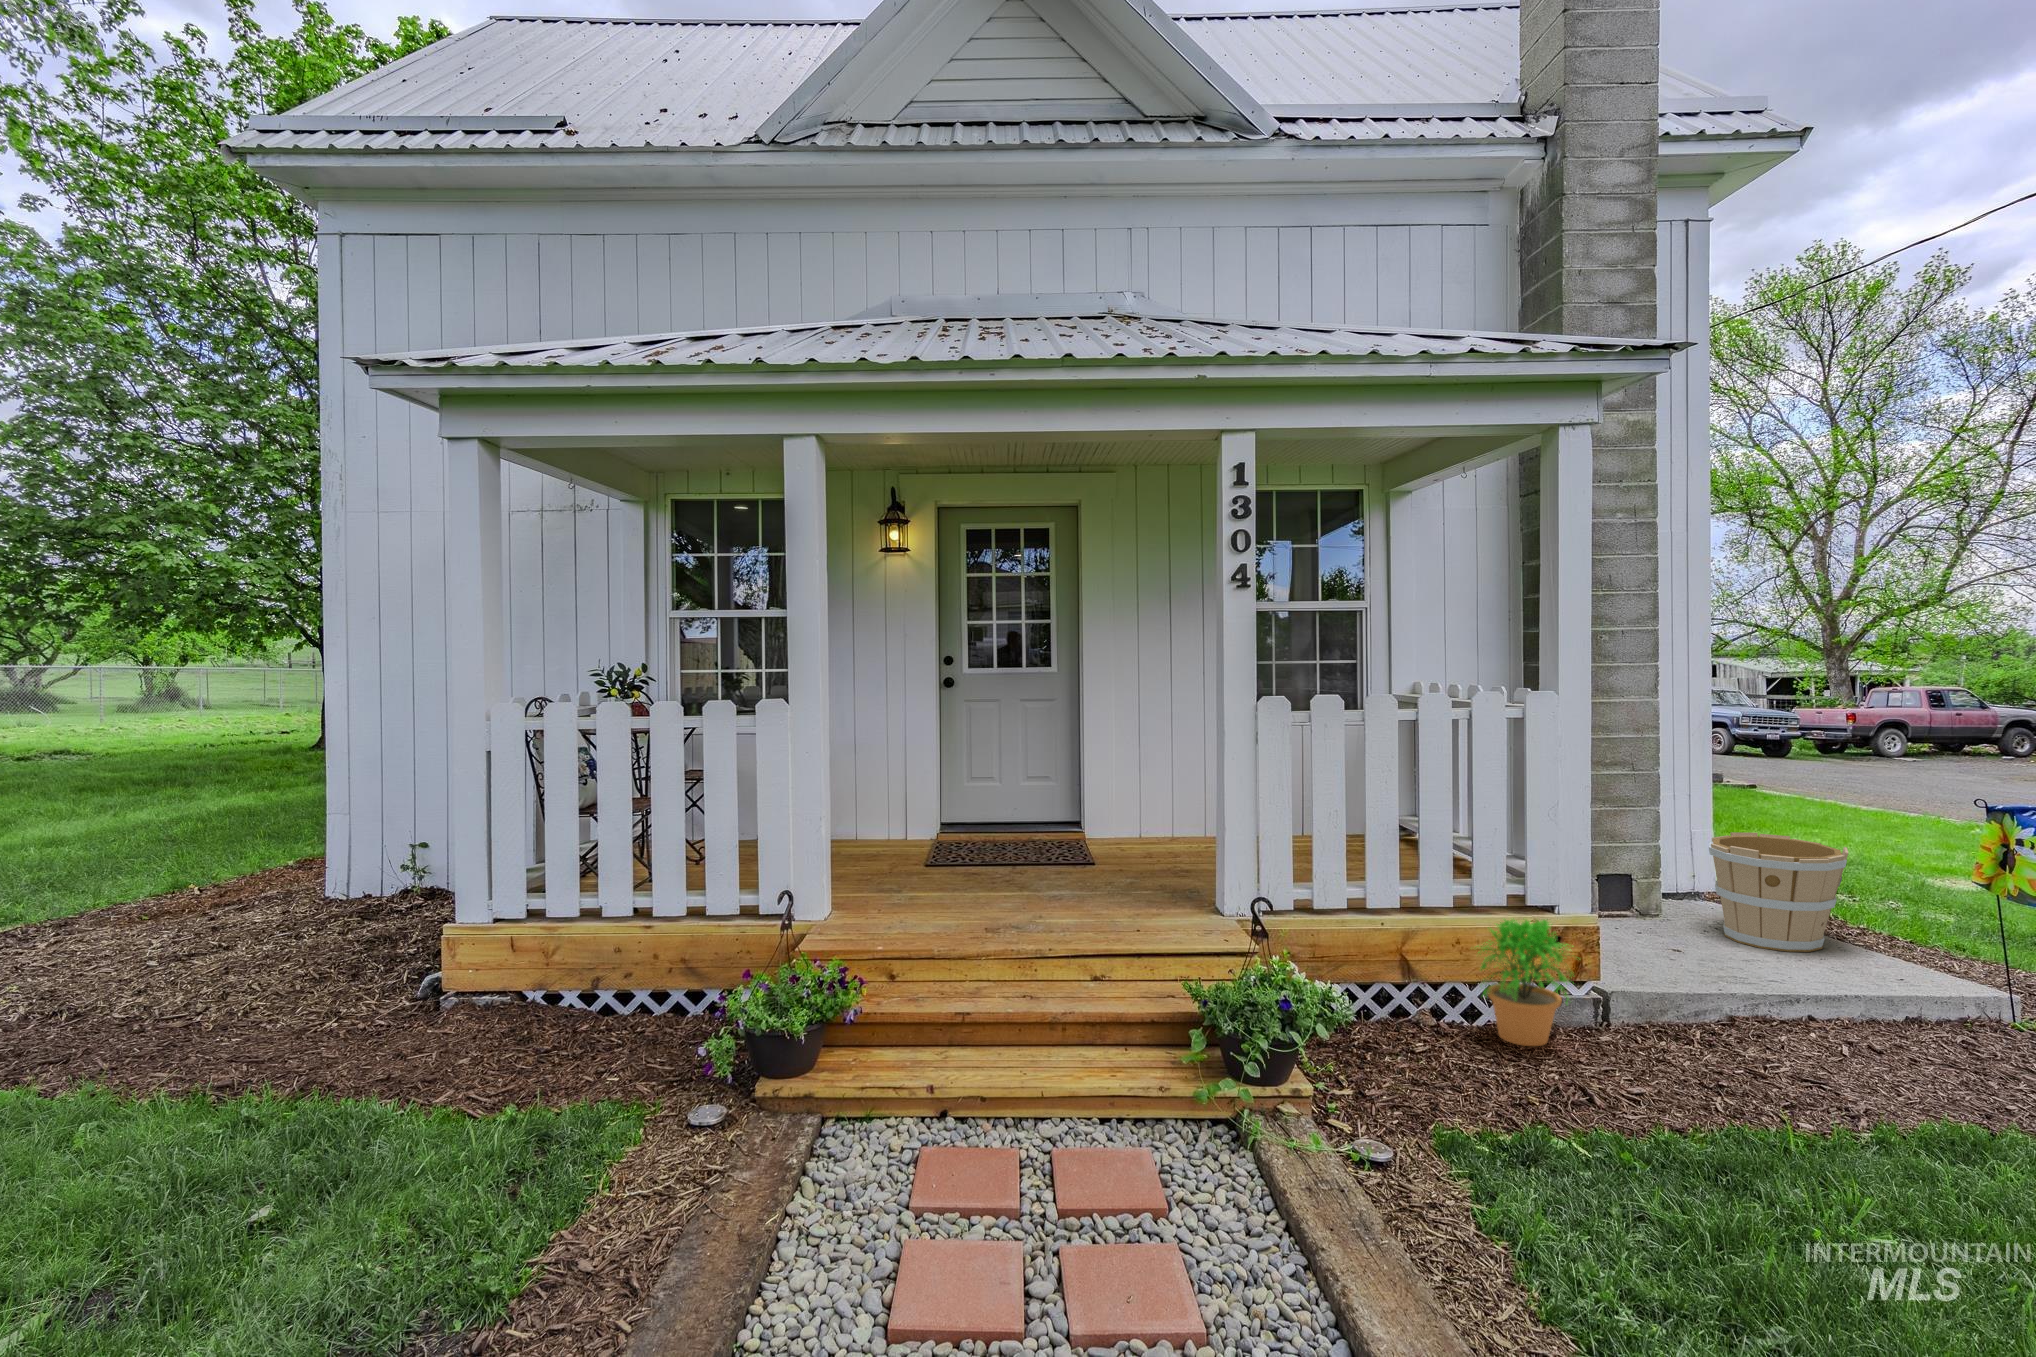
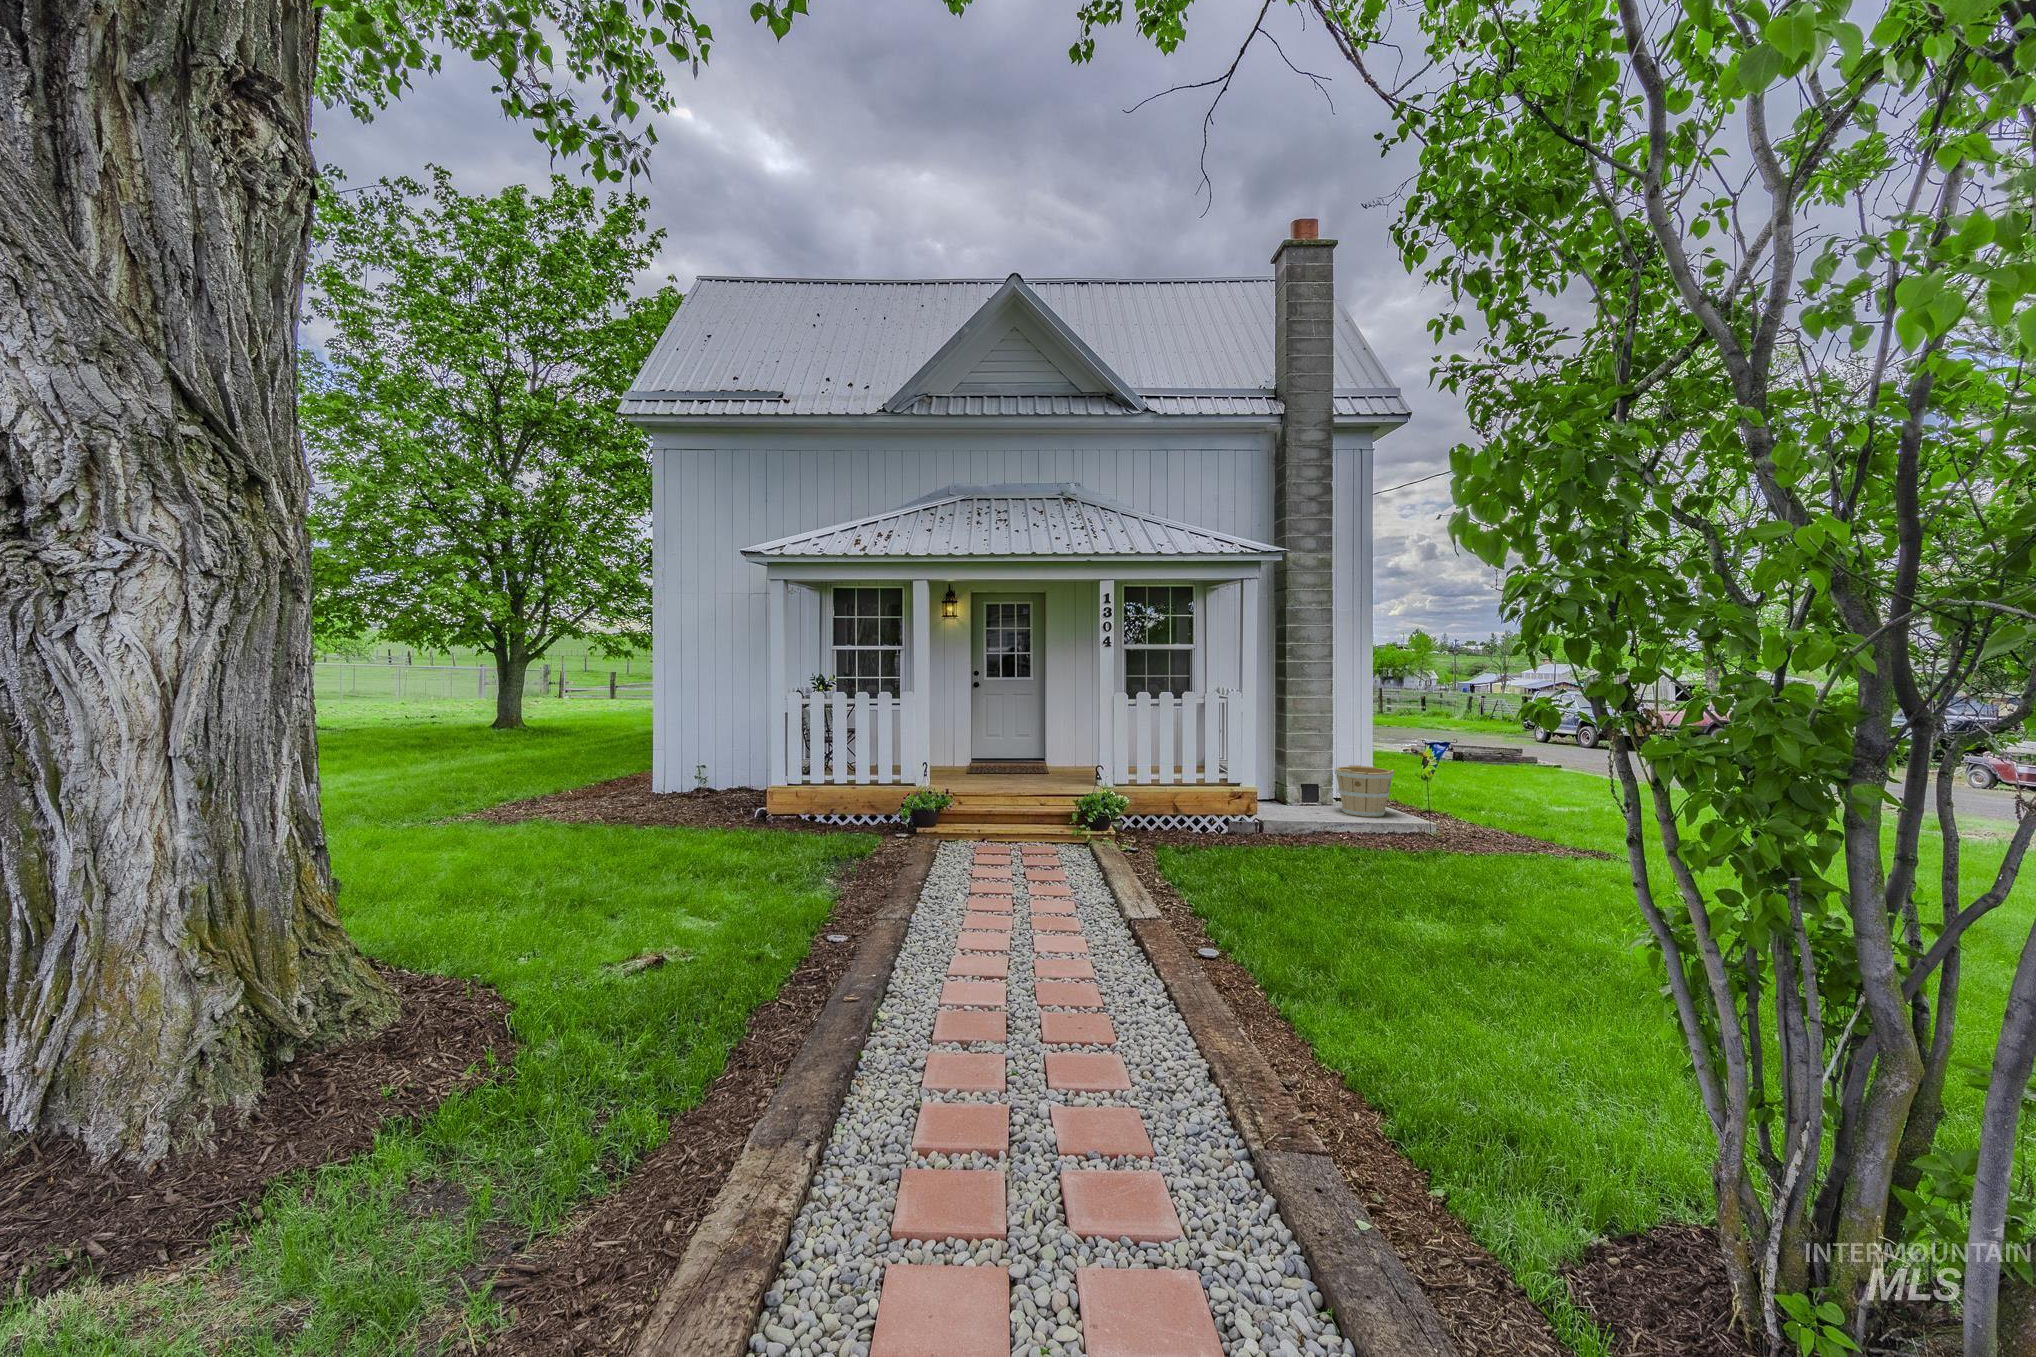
potted plant: present [1475,920,1571,1046] -> none [1200,784,1245,838]

